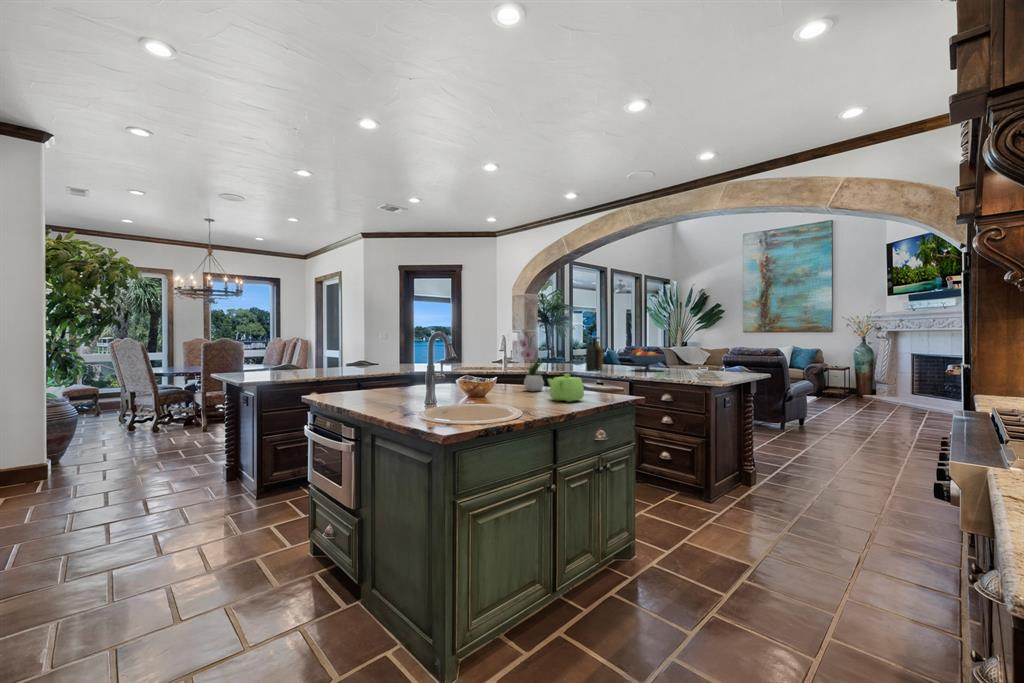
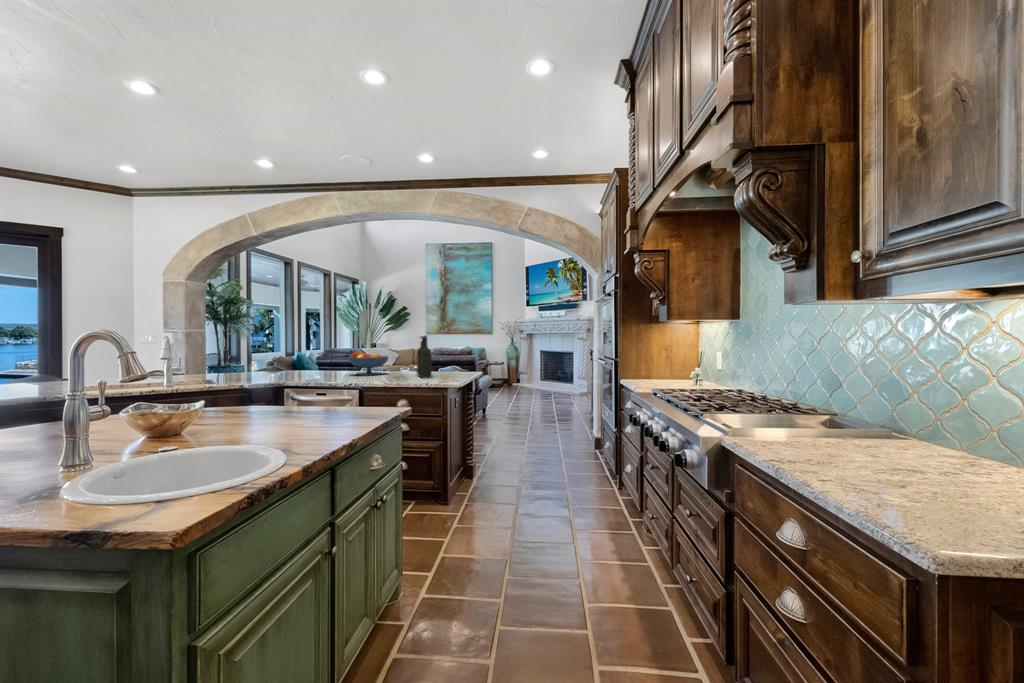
flower arrangement: present [519,330,544,391] -> none [229,327,276,415]
bottle: present [586,337,603,372] -> present [416,336,432,379]
teapot: present [547,374,584,402] -> none [289,387,345,426]

